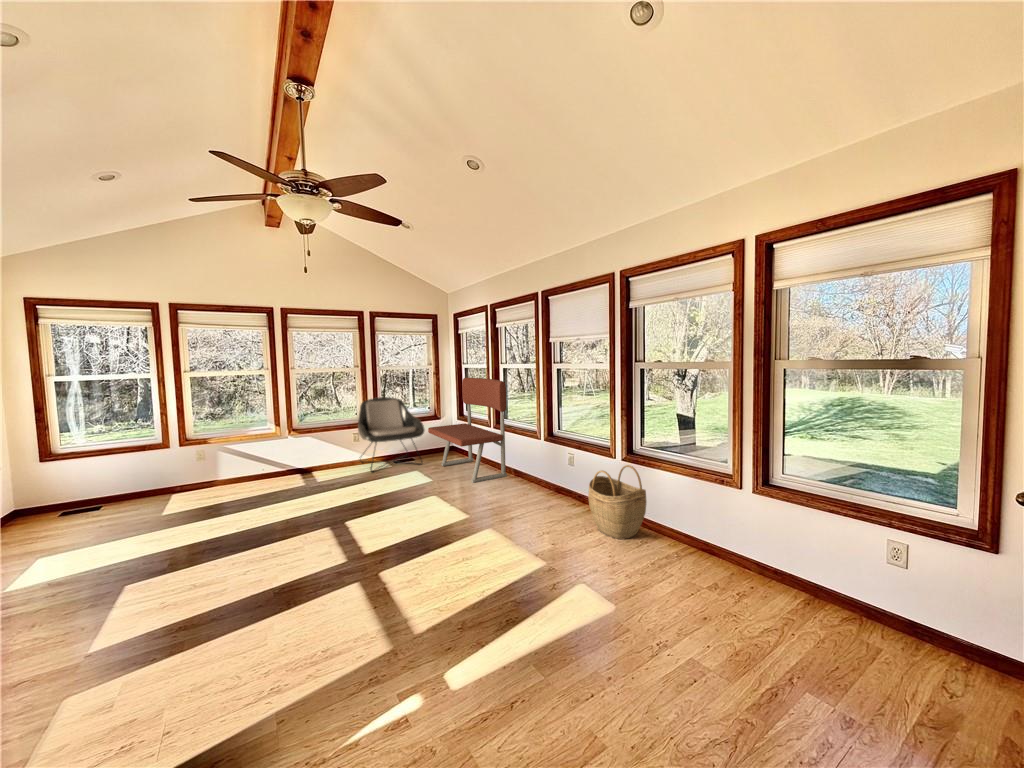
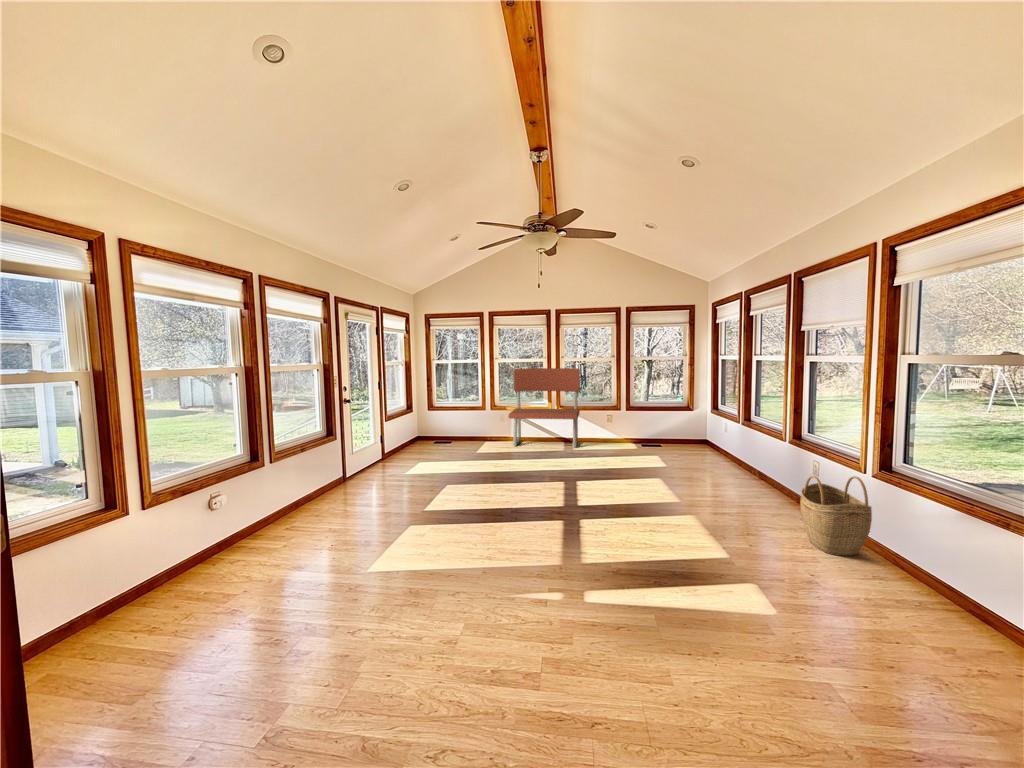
bench: present [428,378,507,483] -> present [508,368,580,448]
lounge chair: present [358,397,424,472] -> none [610,384,670,451]

